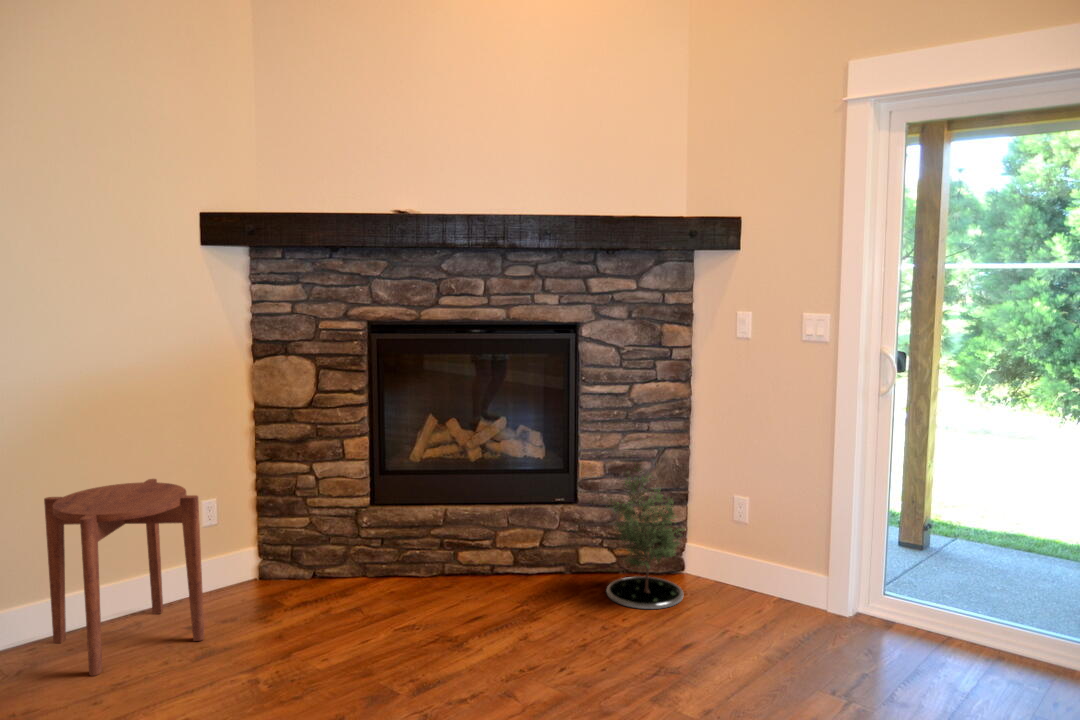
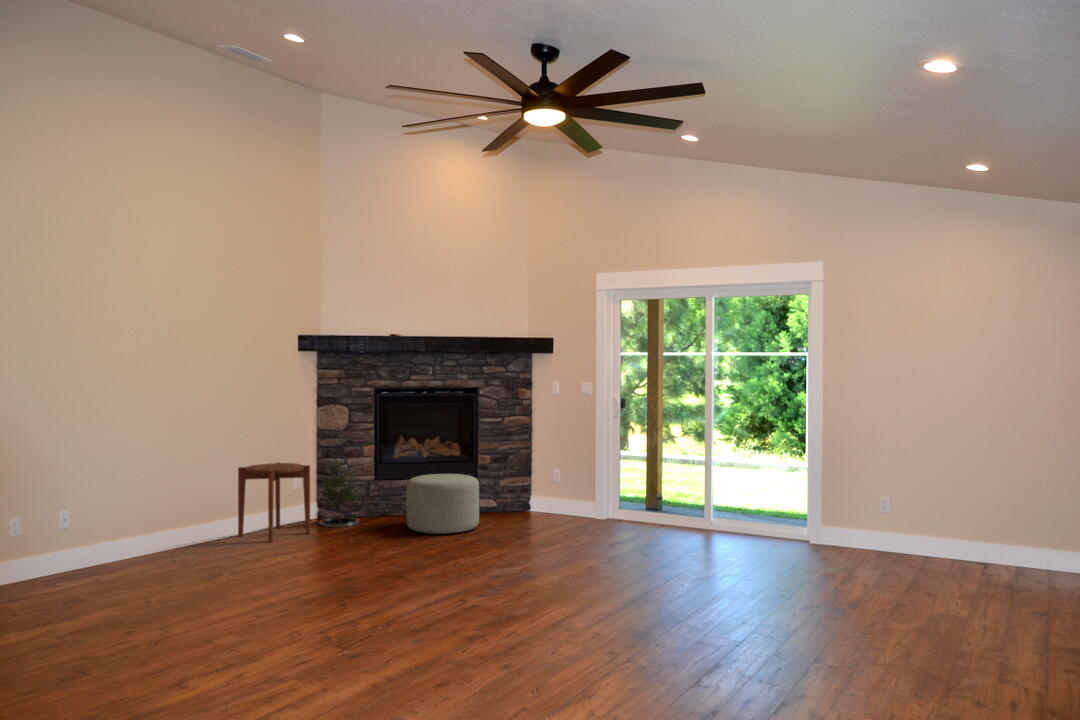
potted tree: present [607,467,684,609] -> present [320,461,359,527]
ottoman: none [409,510,570,666] -> present [406,474,479,534]

